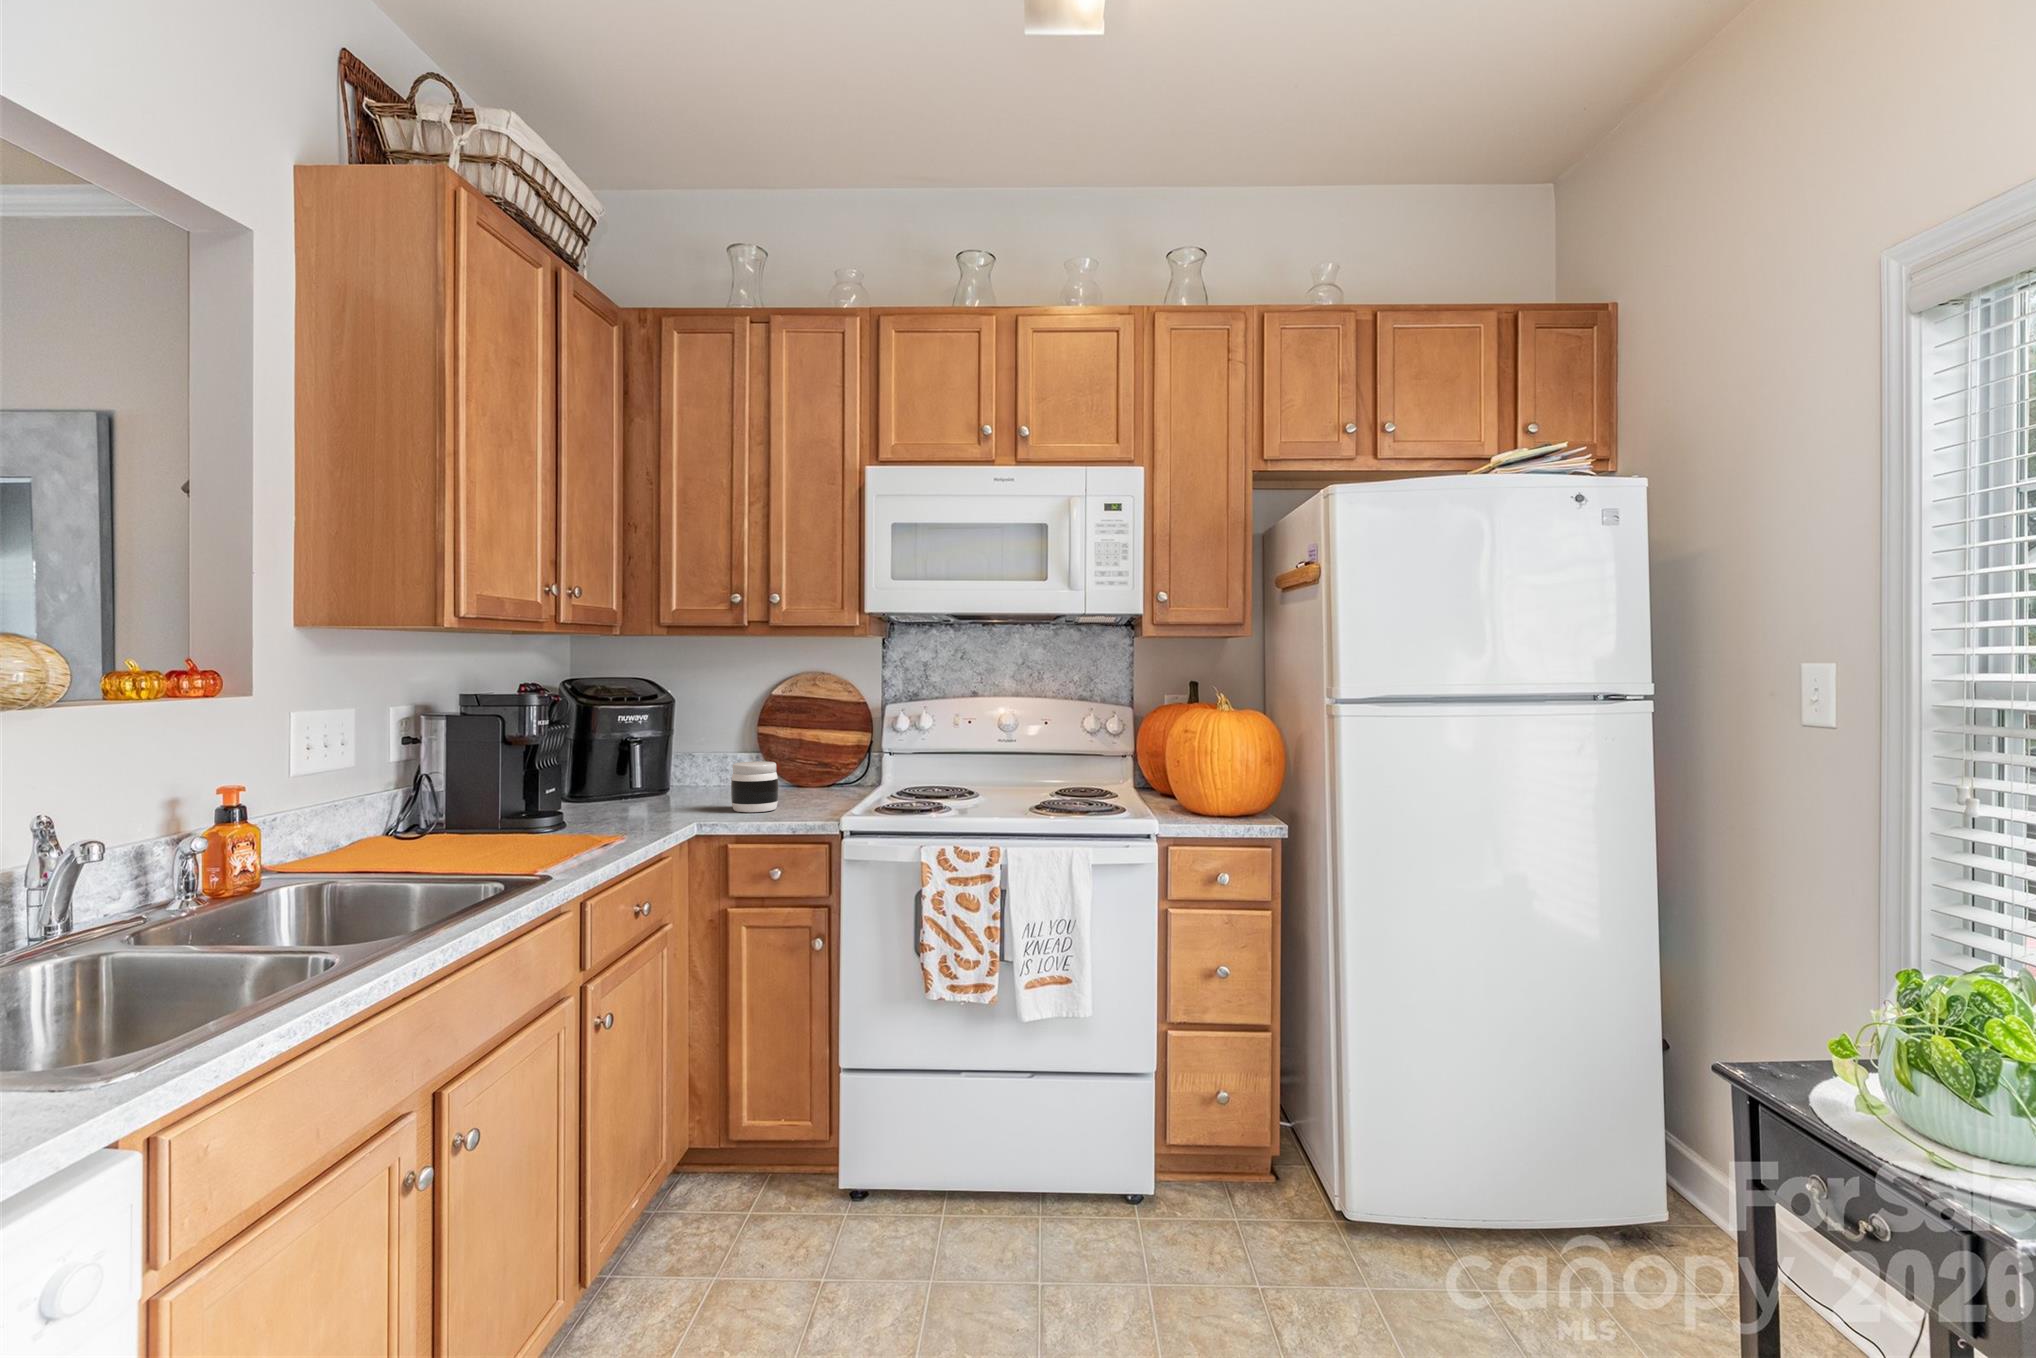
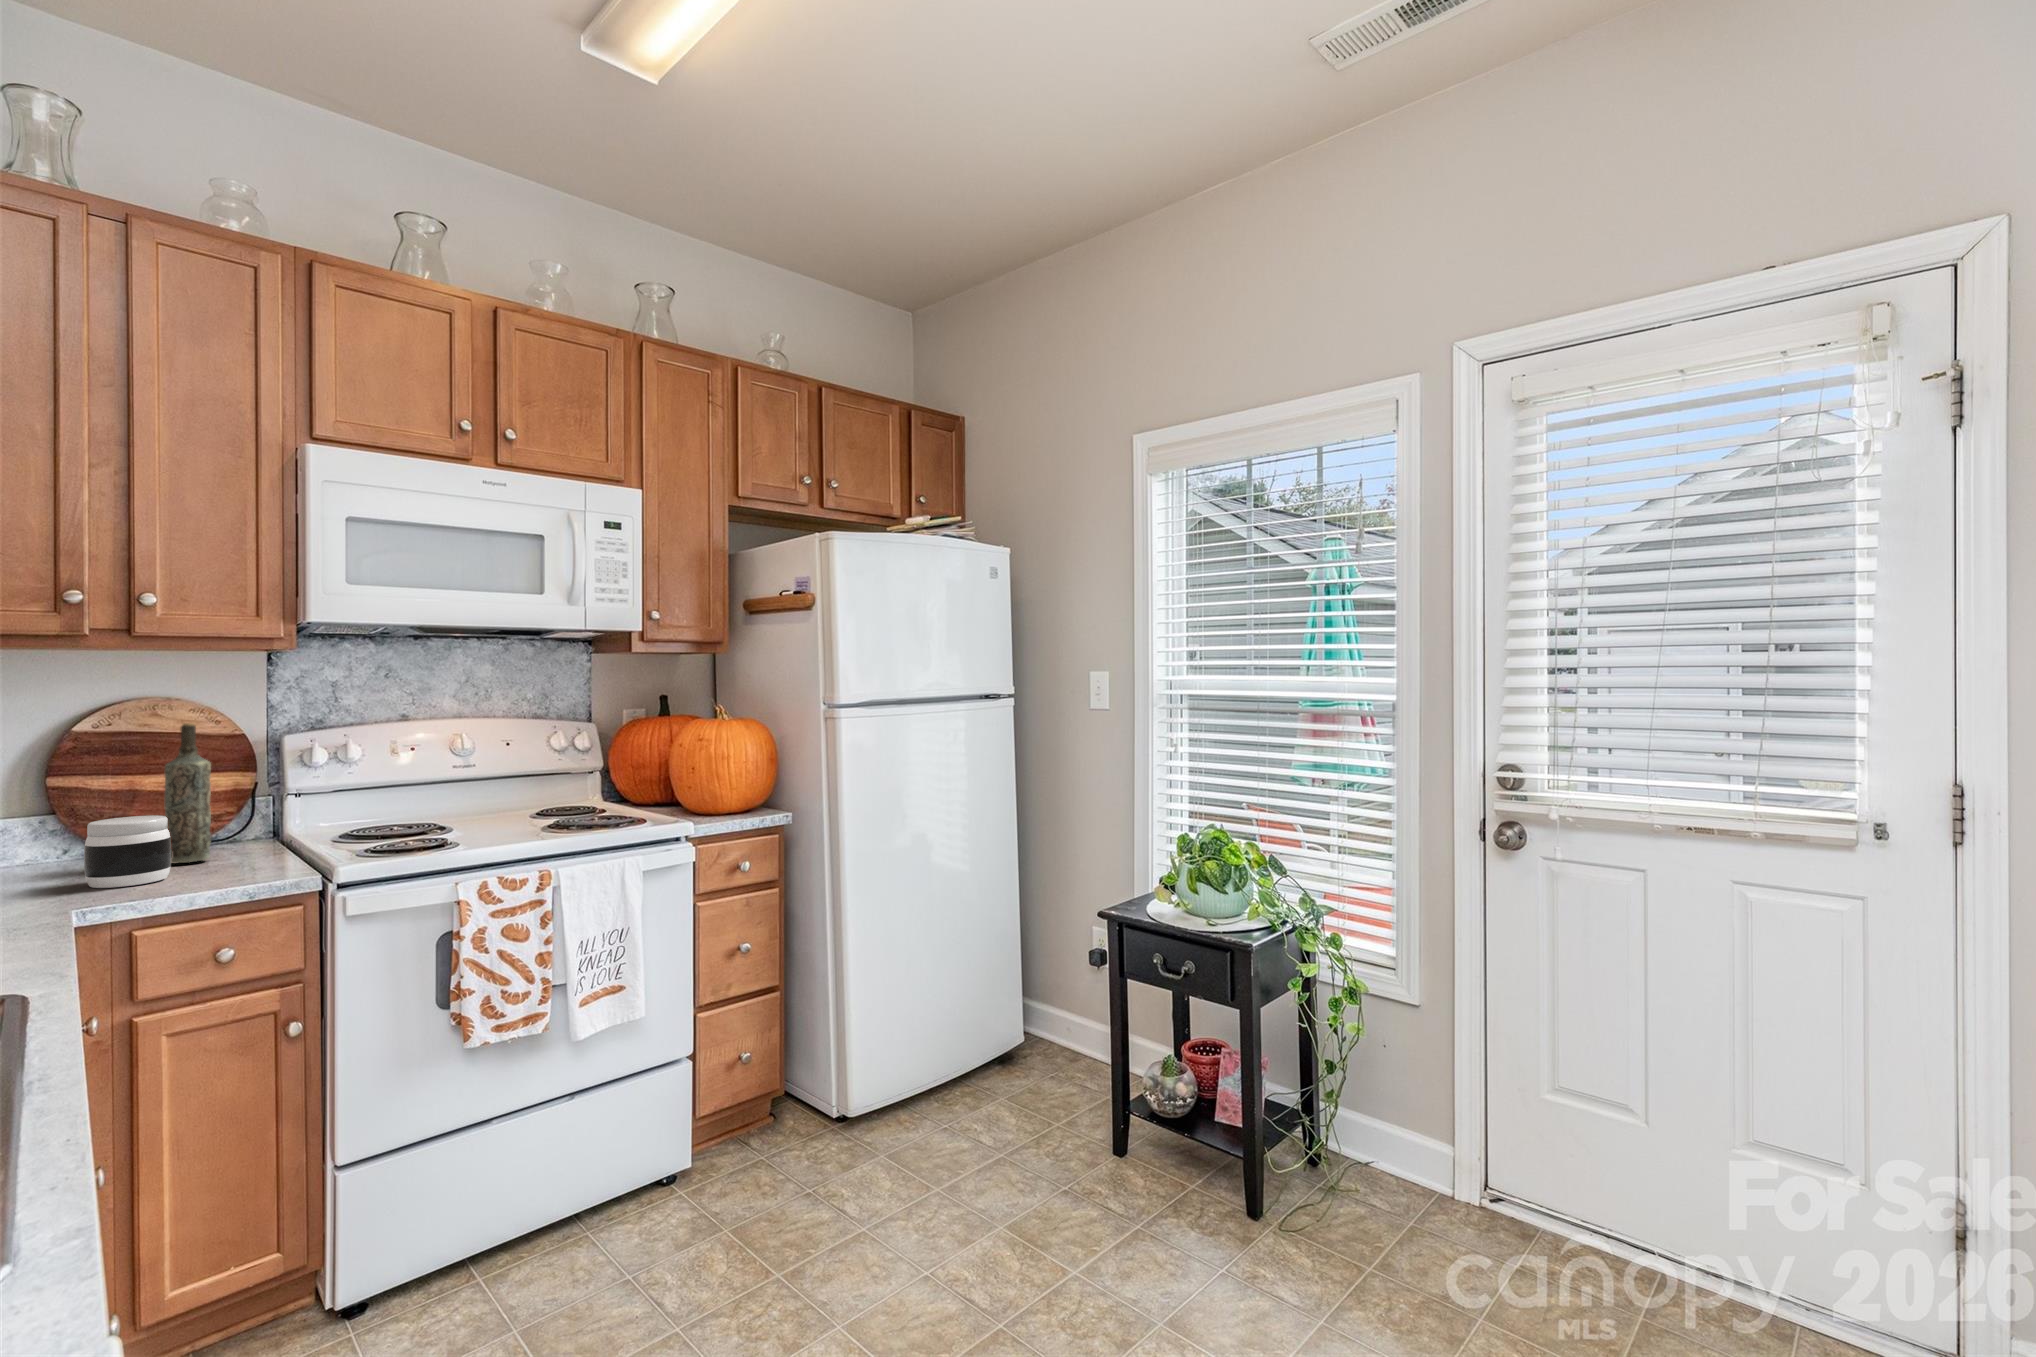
bottle: none [795,693,822,801] -> present [165,723,211,863]

